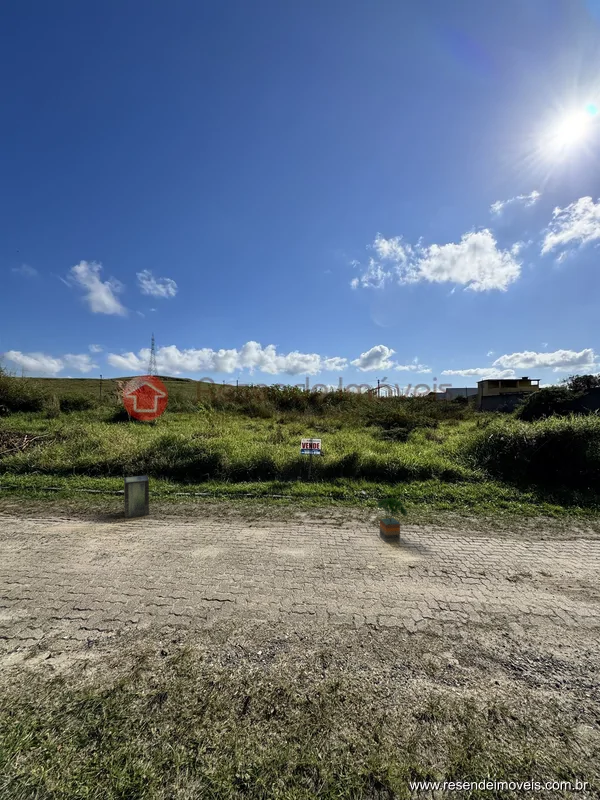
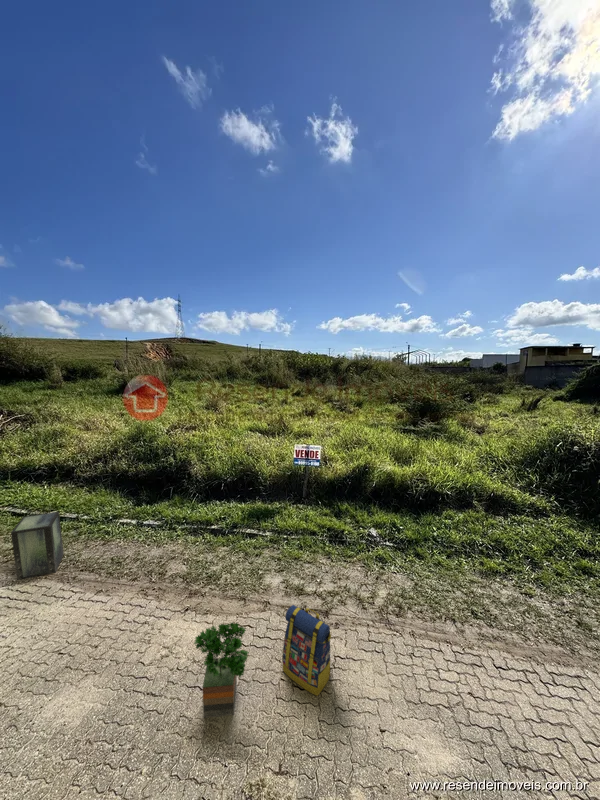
potted tree: present [378,498,407,543] -> present [194,622,249,718]
backpack: none [320,502,349,547] -> present [282,605,331,696]

